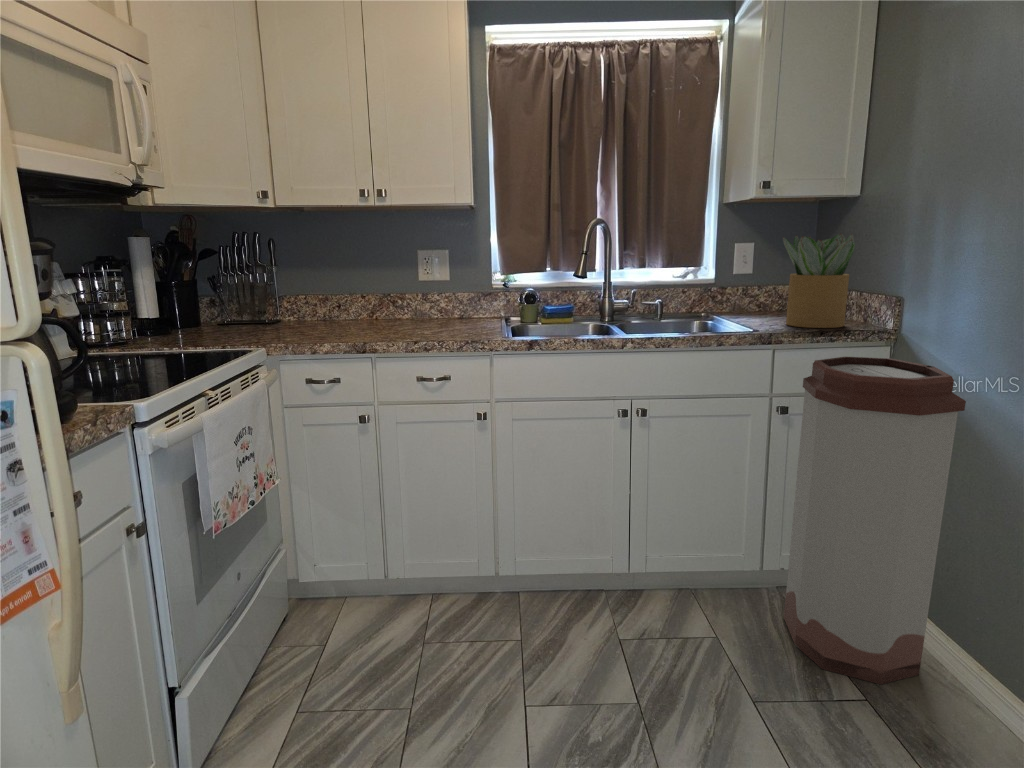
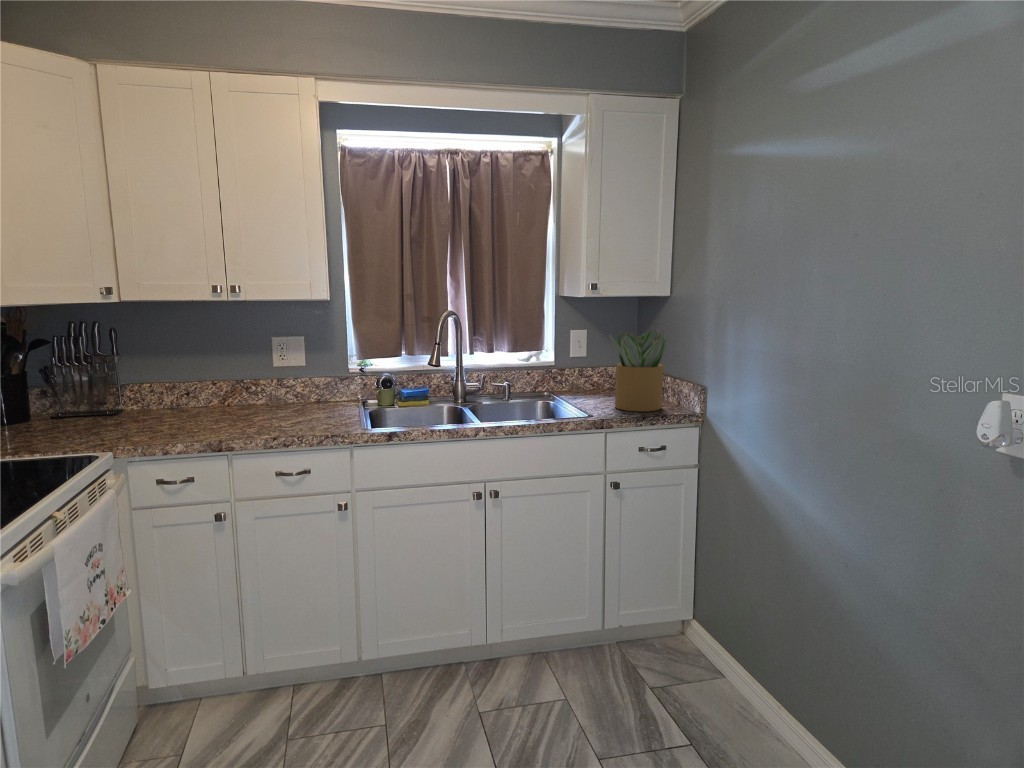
trash can: present [784,357,966,684] -> none [624,439,749,723]

